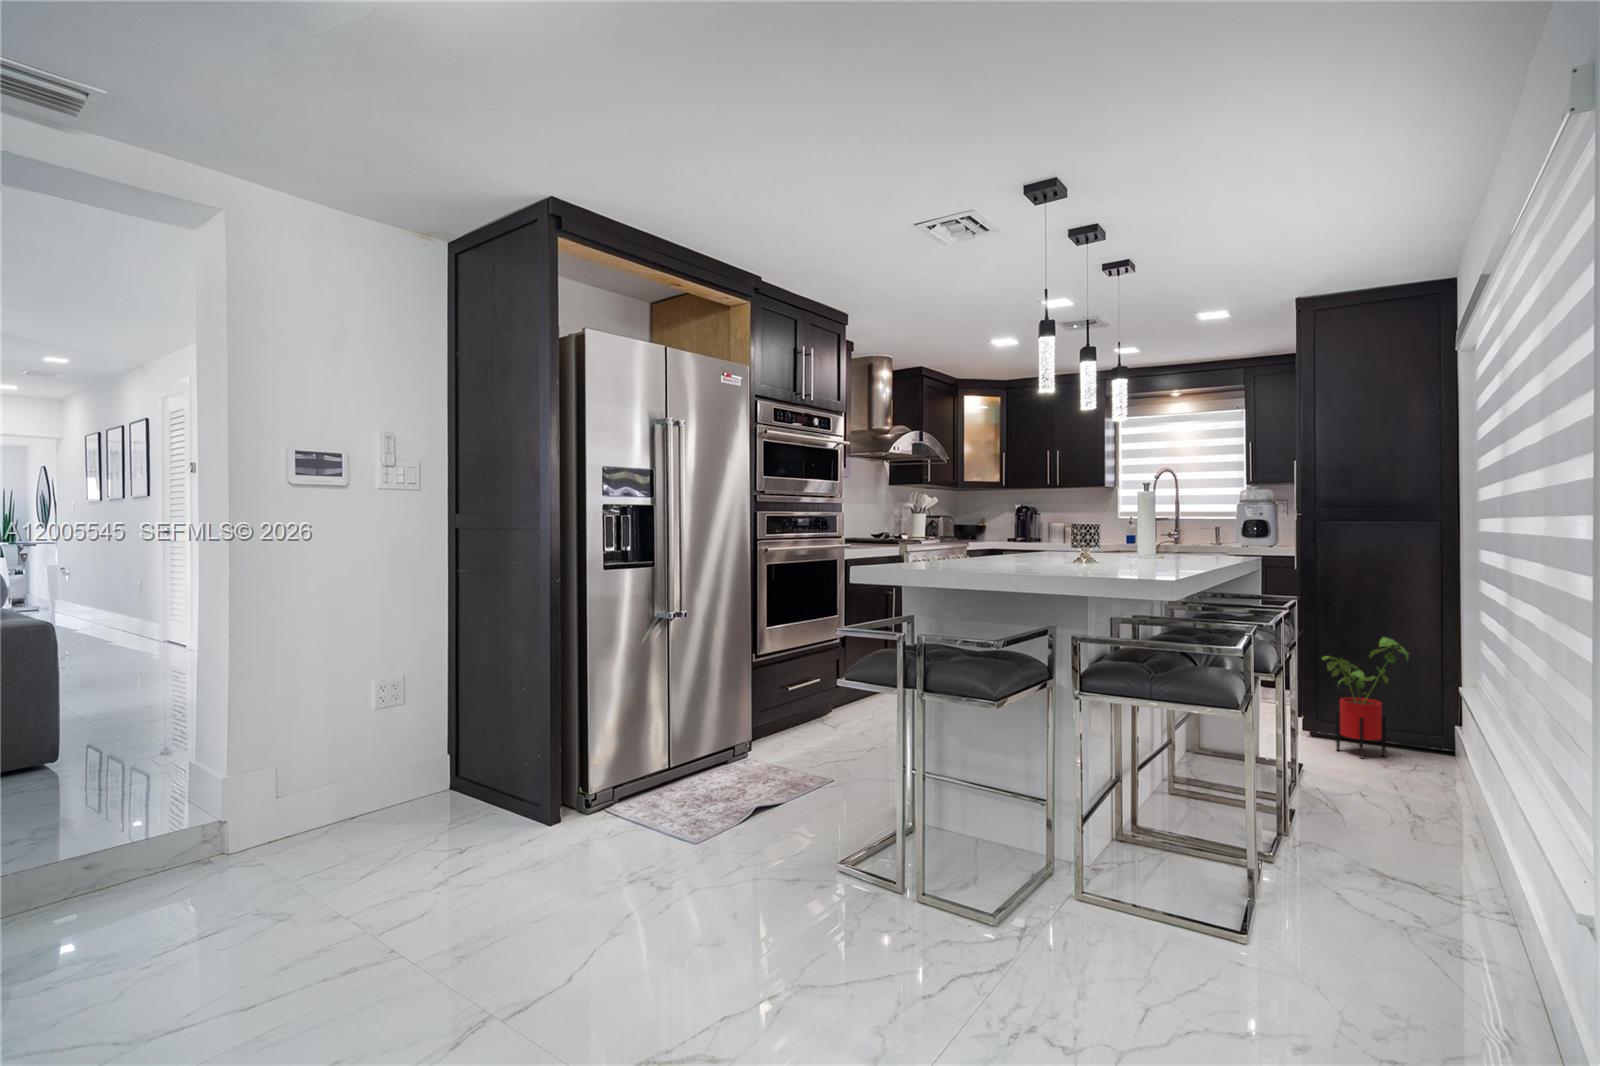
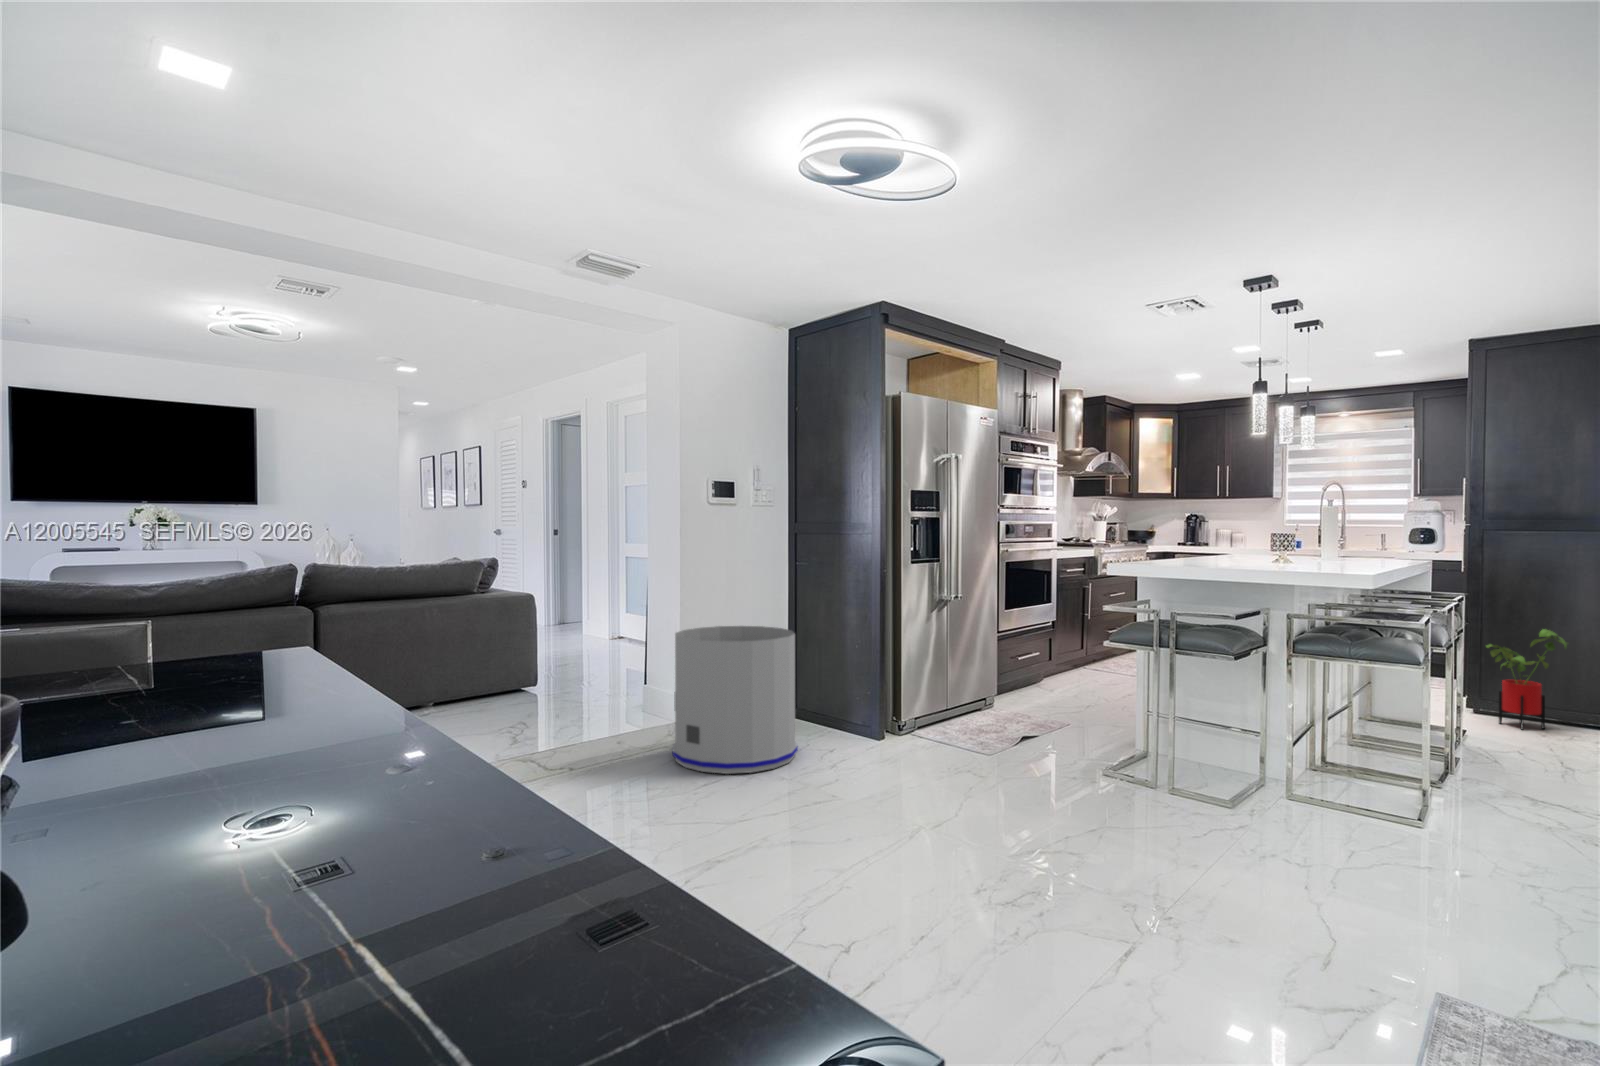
trash can: none [191,666,413,908] -> present [673,626,798,774]

